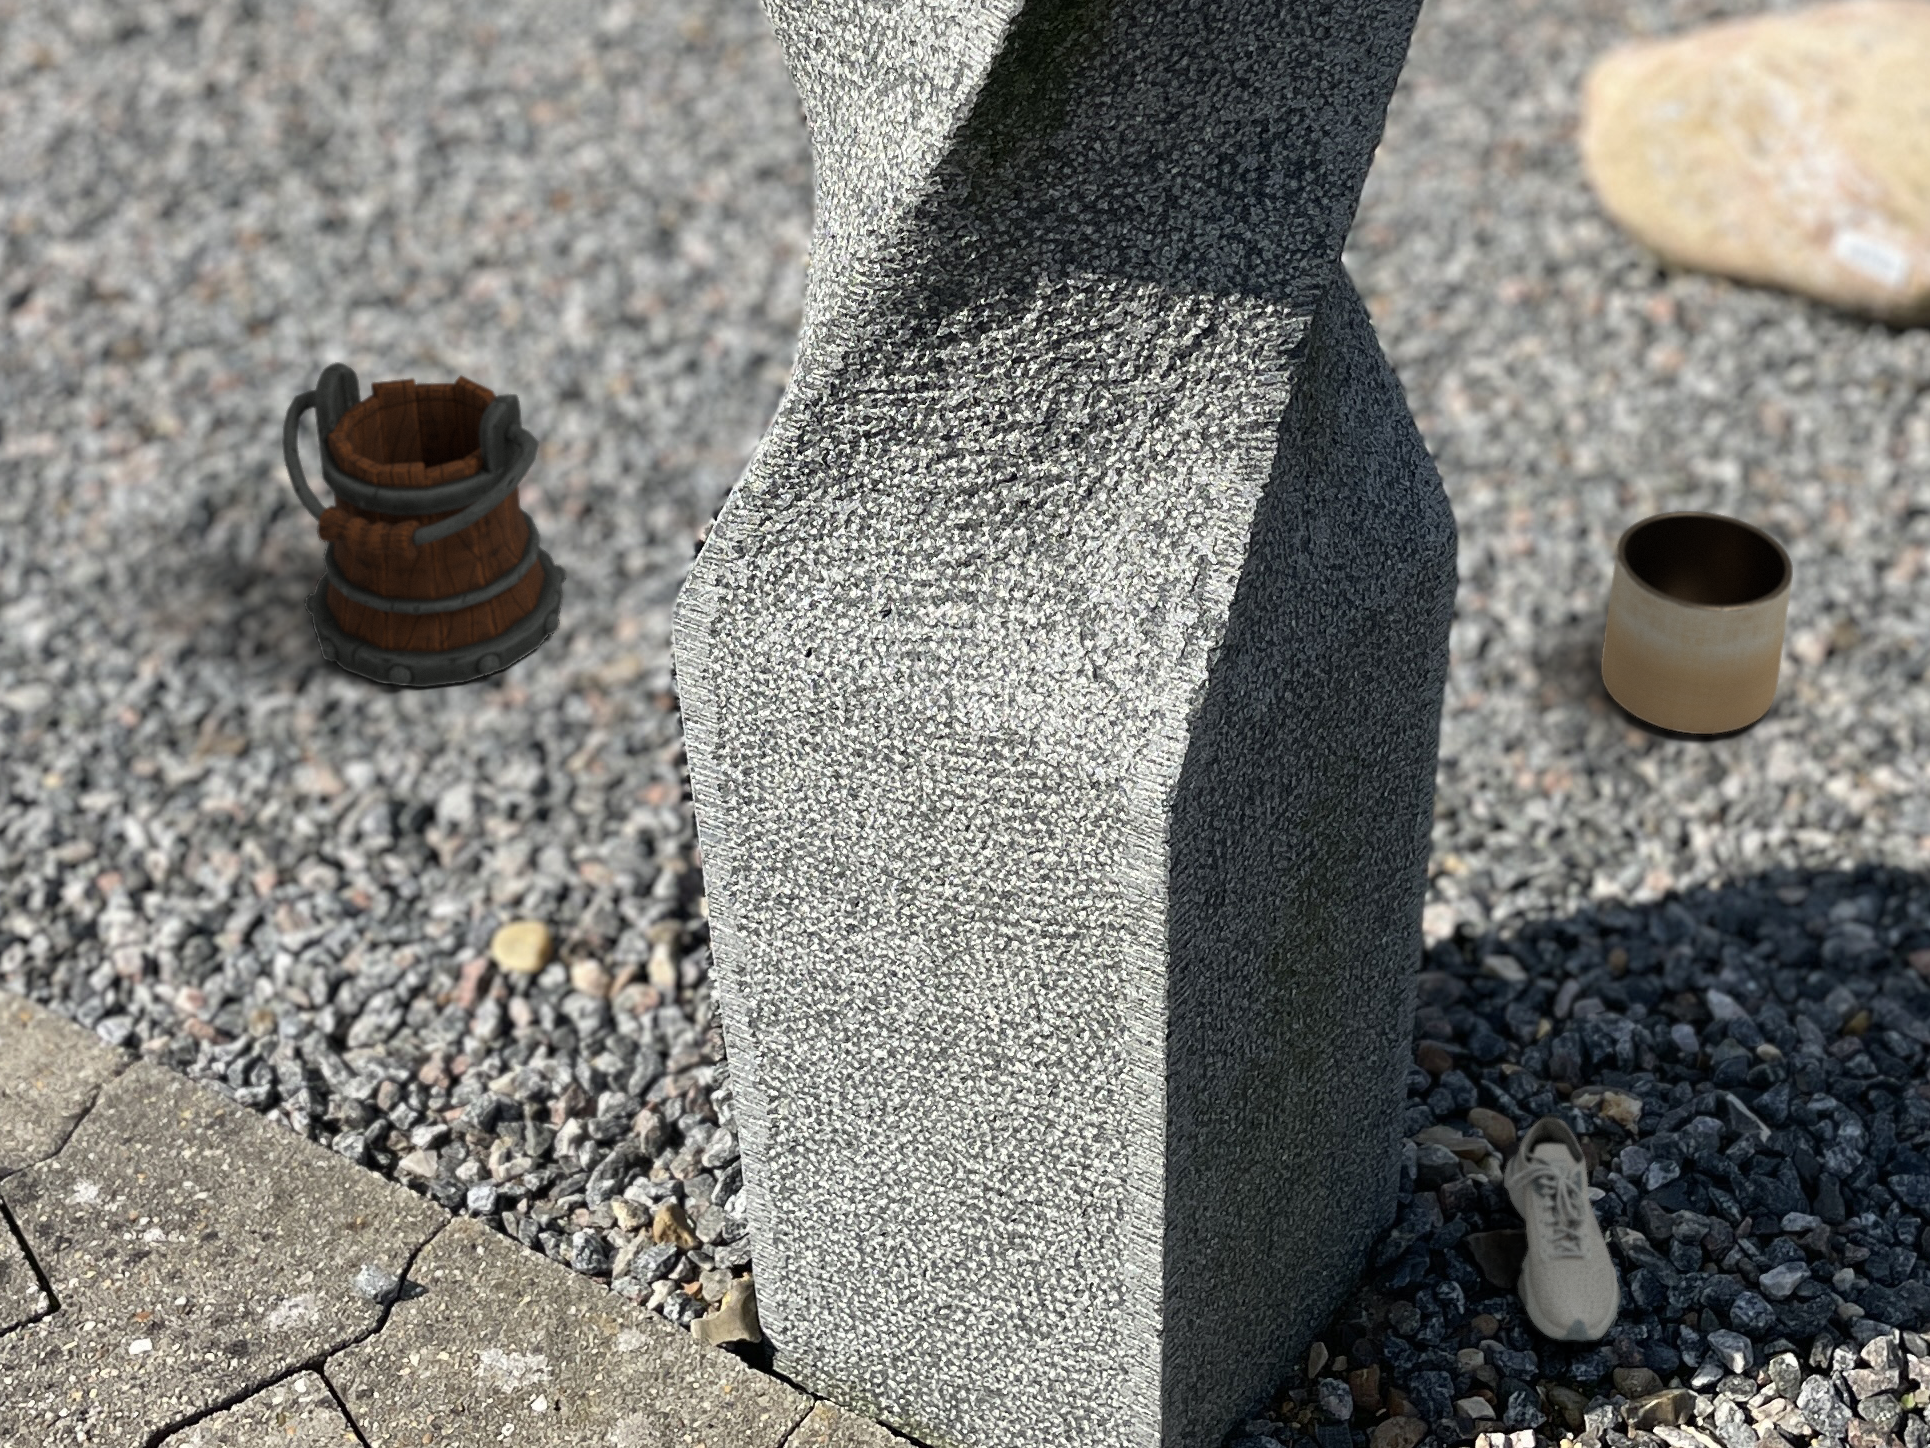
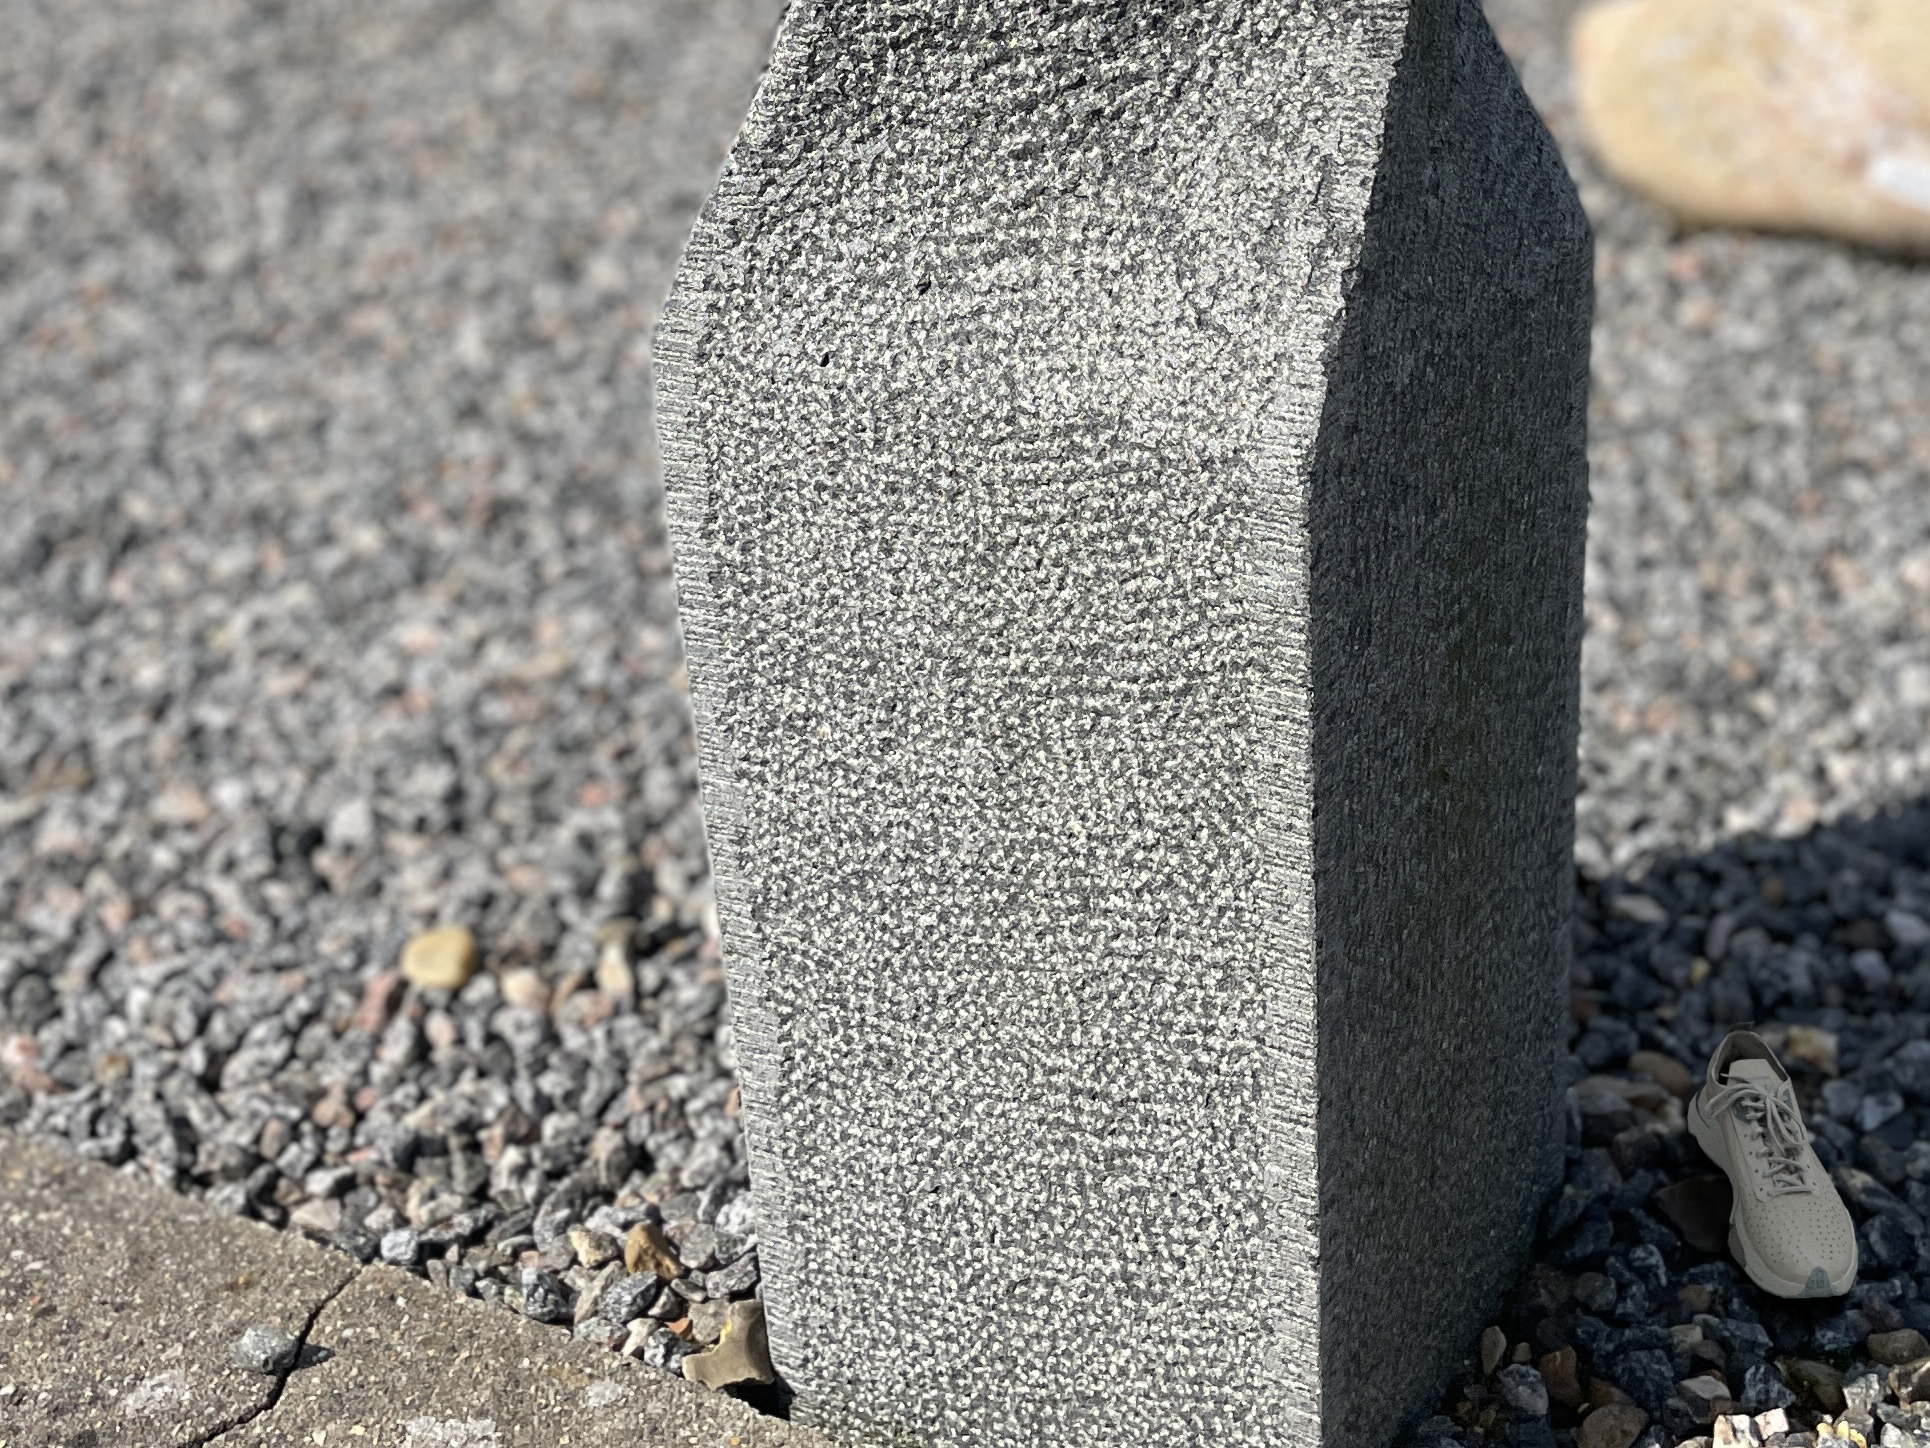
bucket: present [282,362,566,687] -> none [139,327,476,707]
planter: present [1601,511,1793,734] -> none [1682,410,1893,659]

